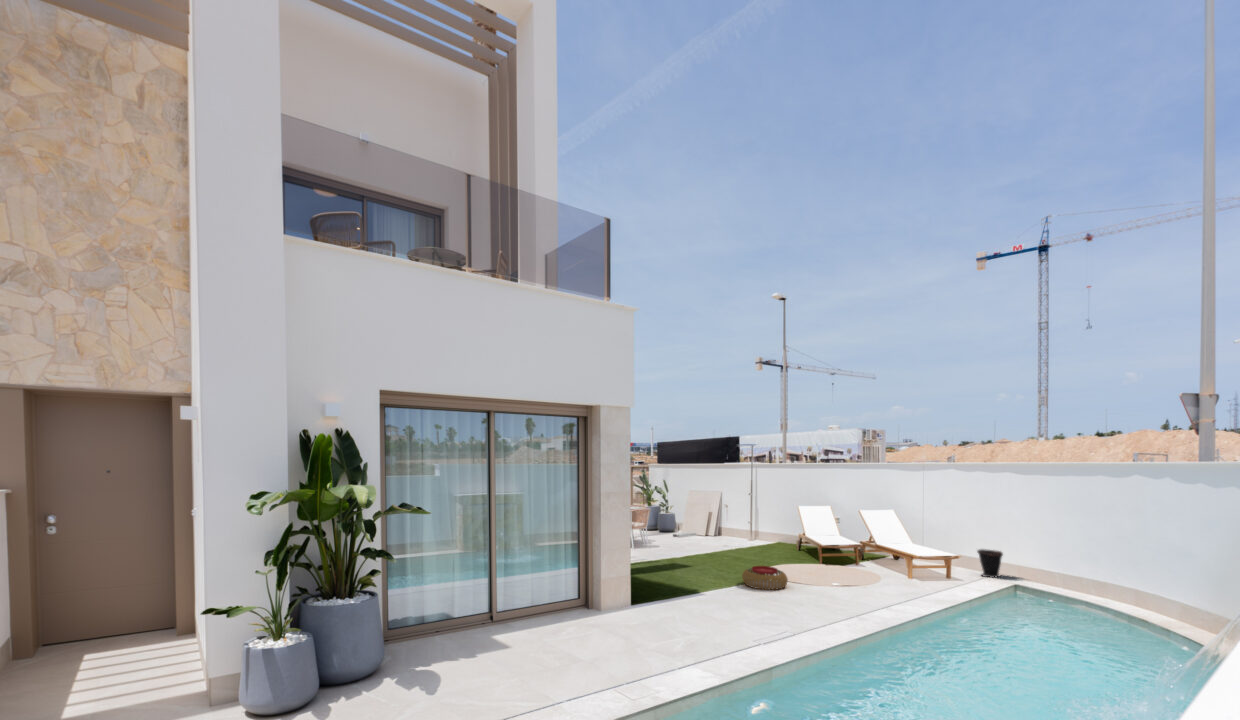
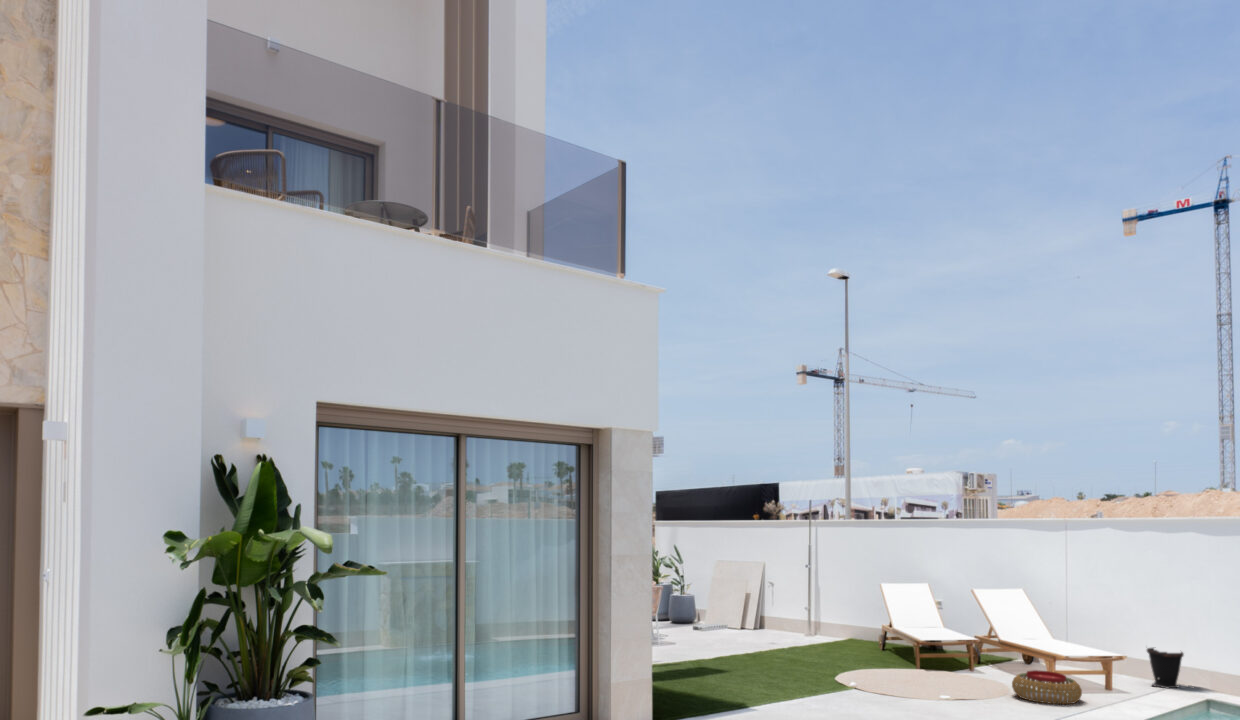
pouf: present [742,566,788,590] -> present [1012,670,1082,704]

